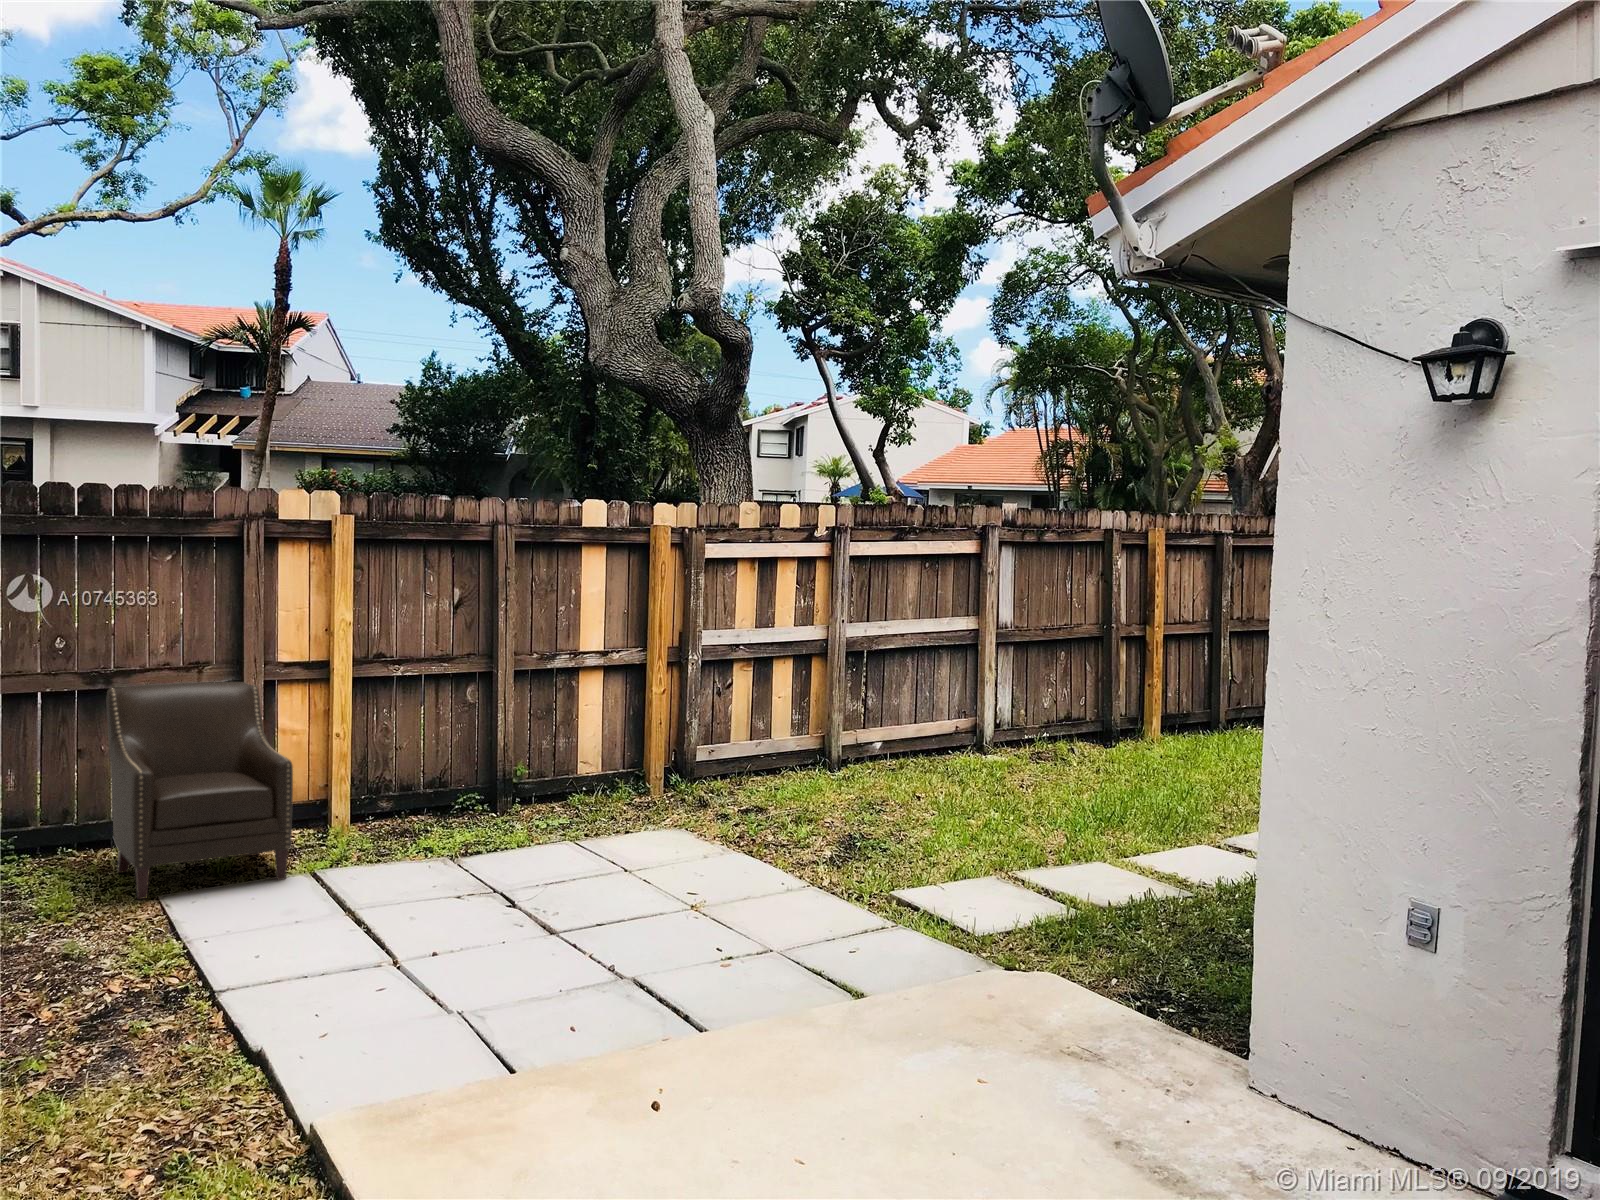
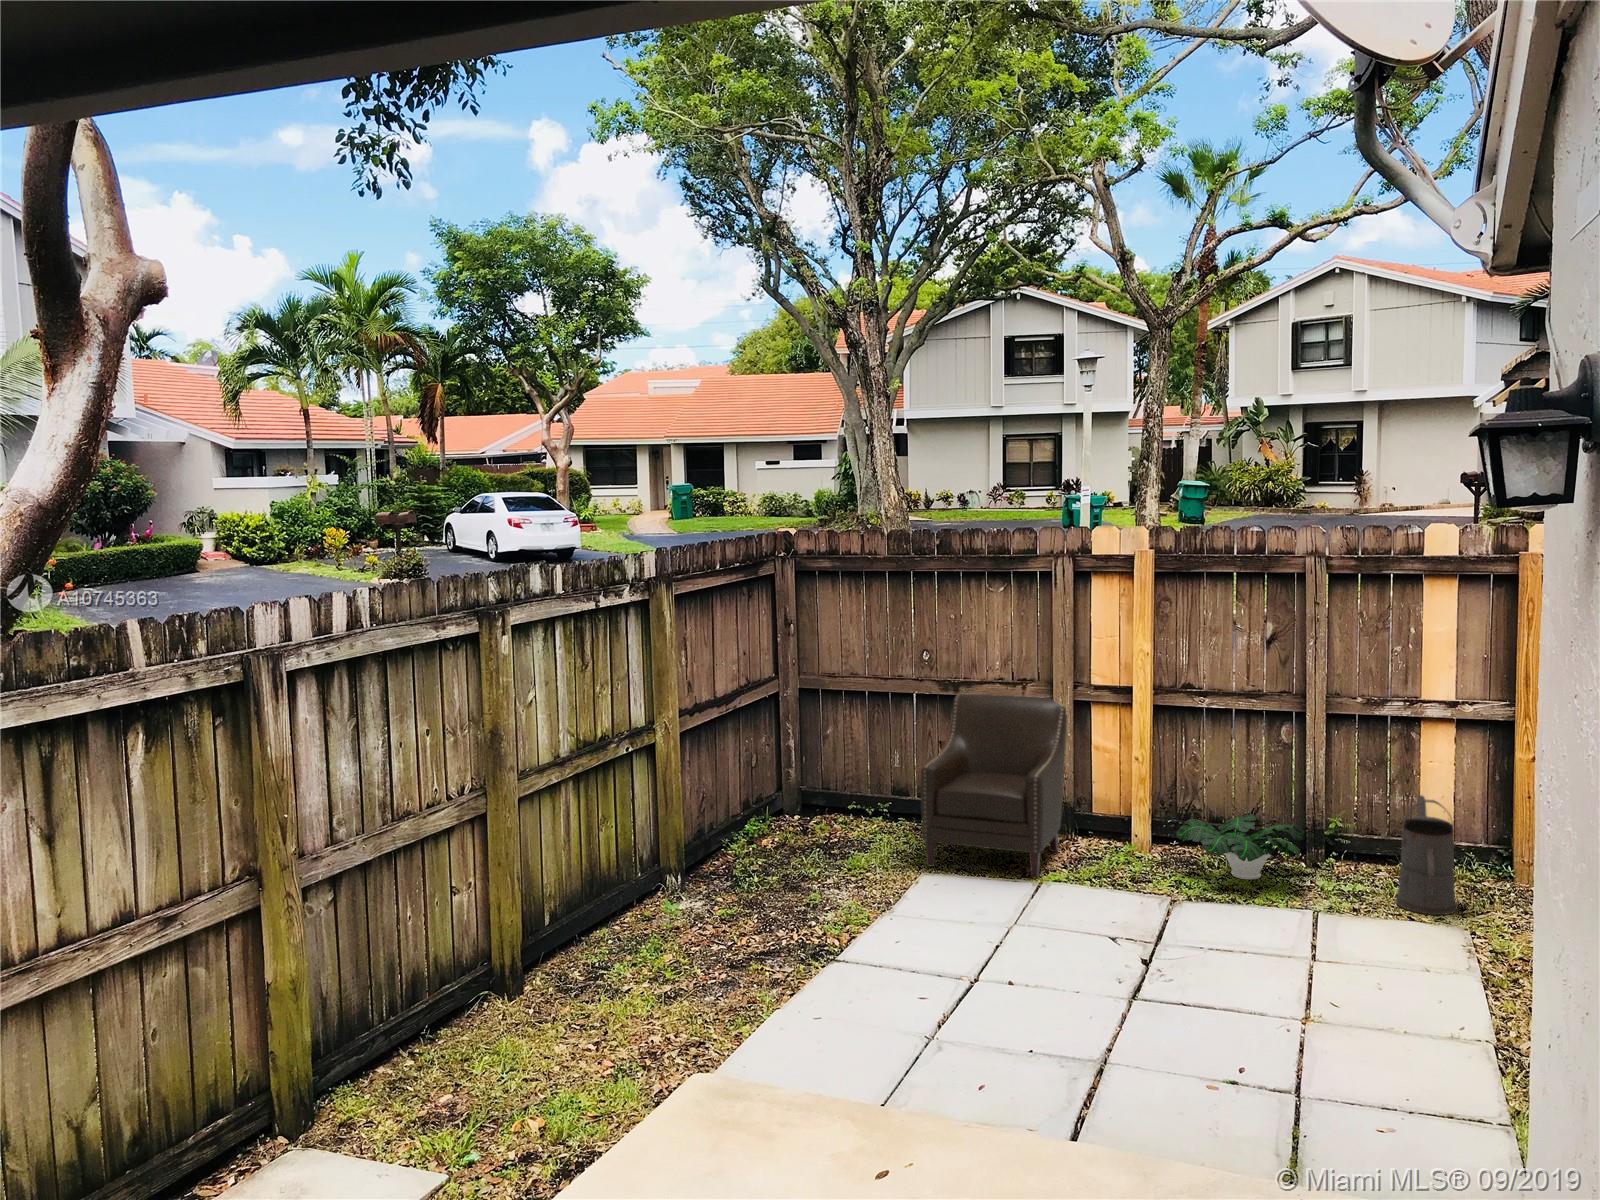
watering can: none [579,729,640,825] -> present [1395,796,1457,915]
potted plant: none [405,774,527,834] -> present [1176,814,1304,880]

